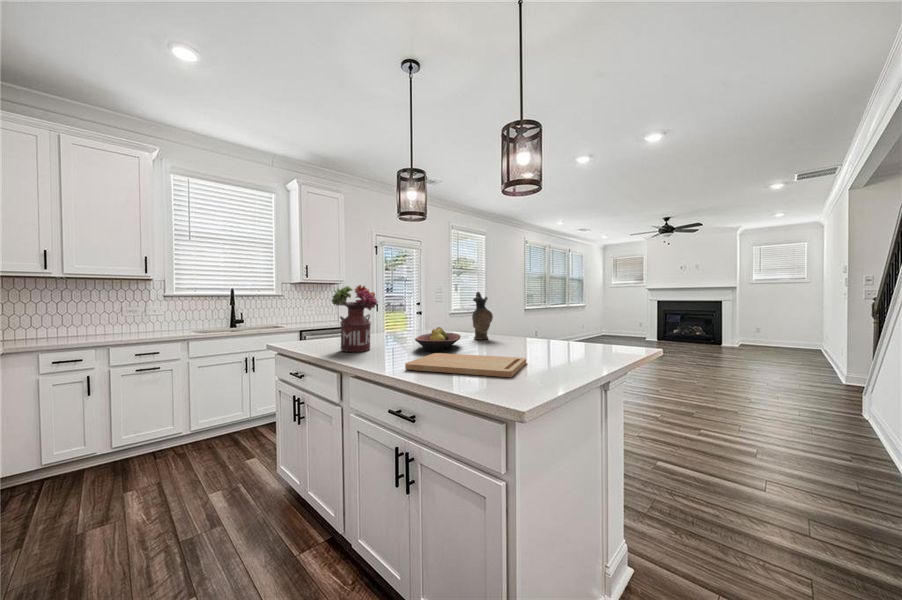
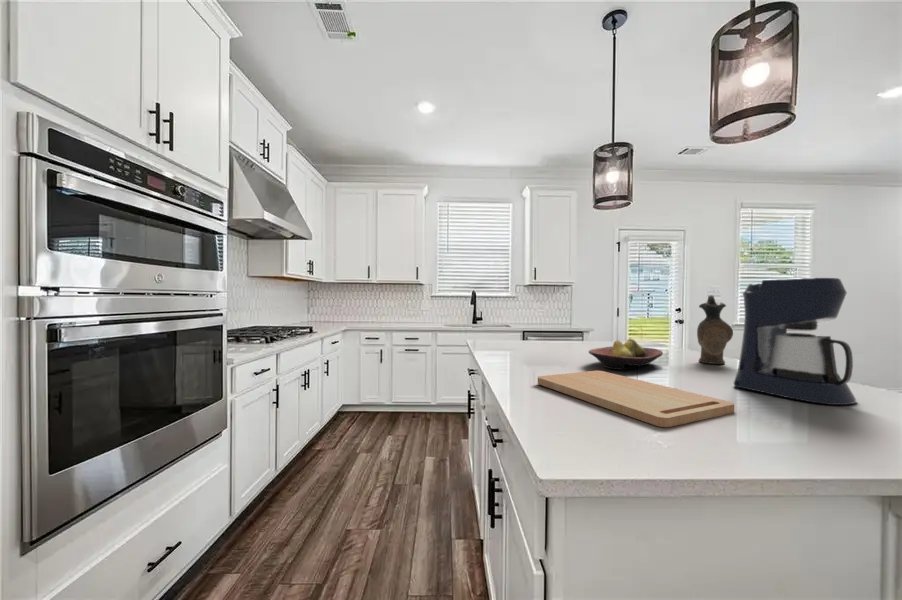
coffee maker: none [509,282,560,352] -> present [734,278,856,405]
flower arrangement: present [331,285,378,352] -> none [504,284,555,356]

